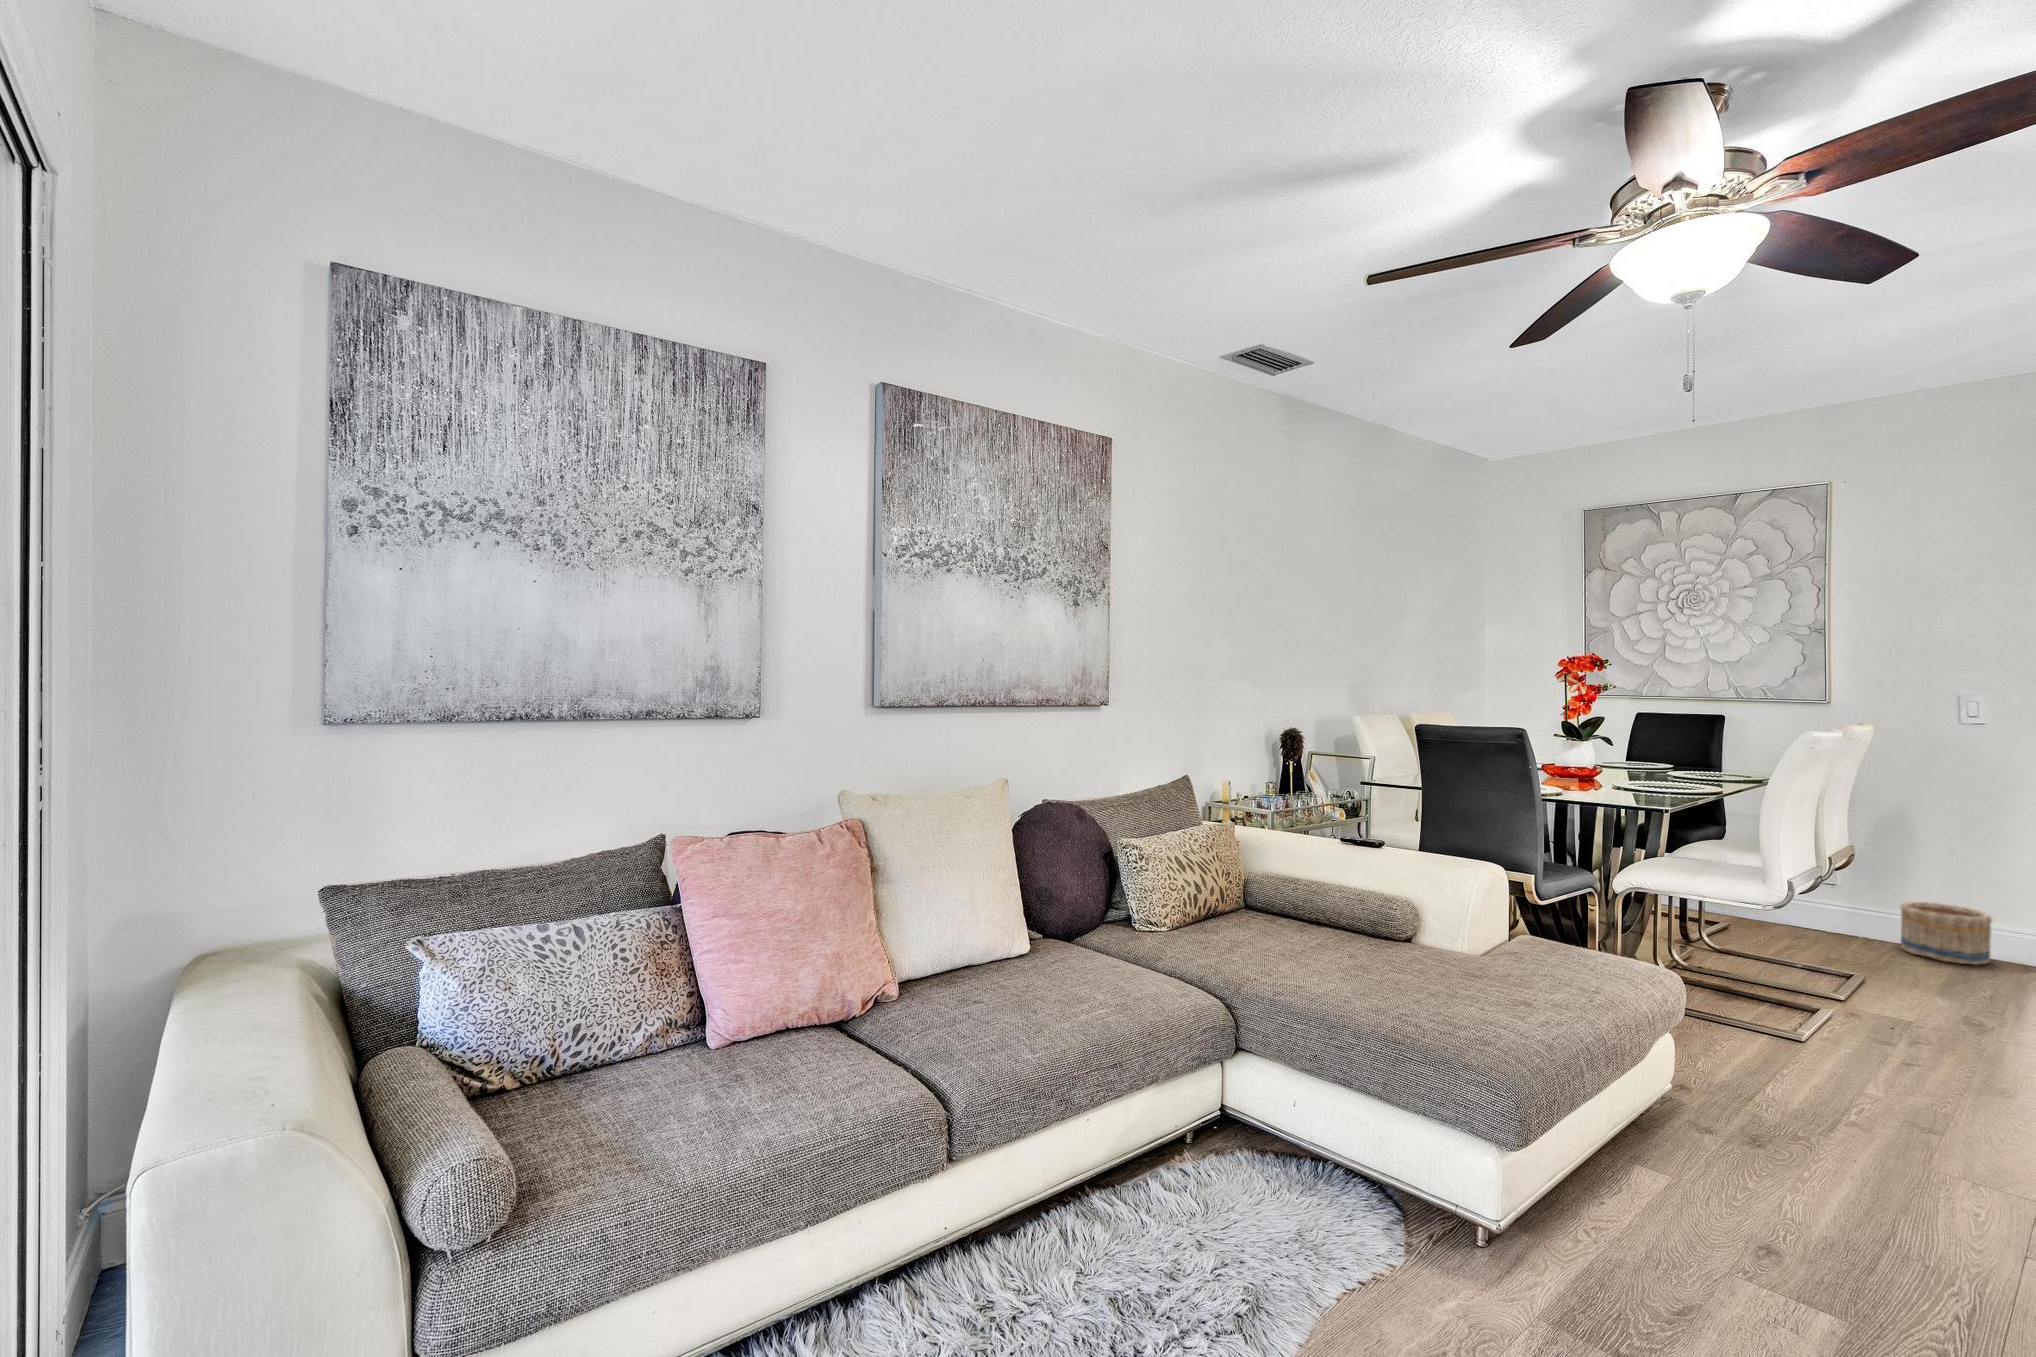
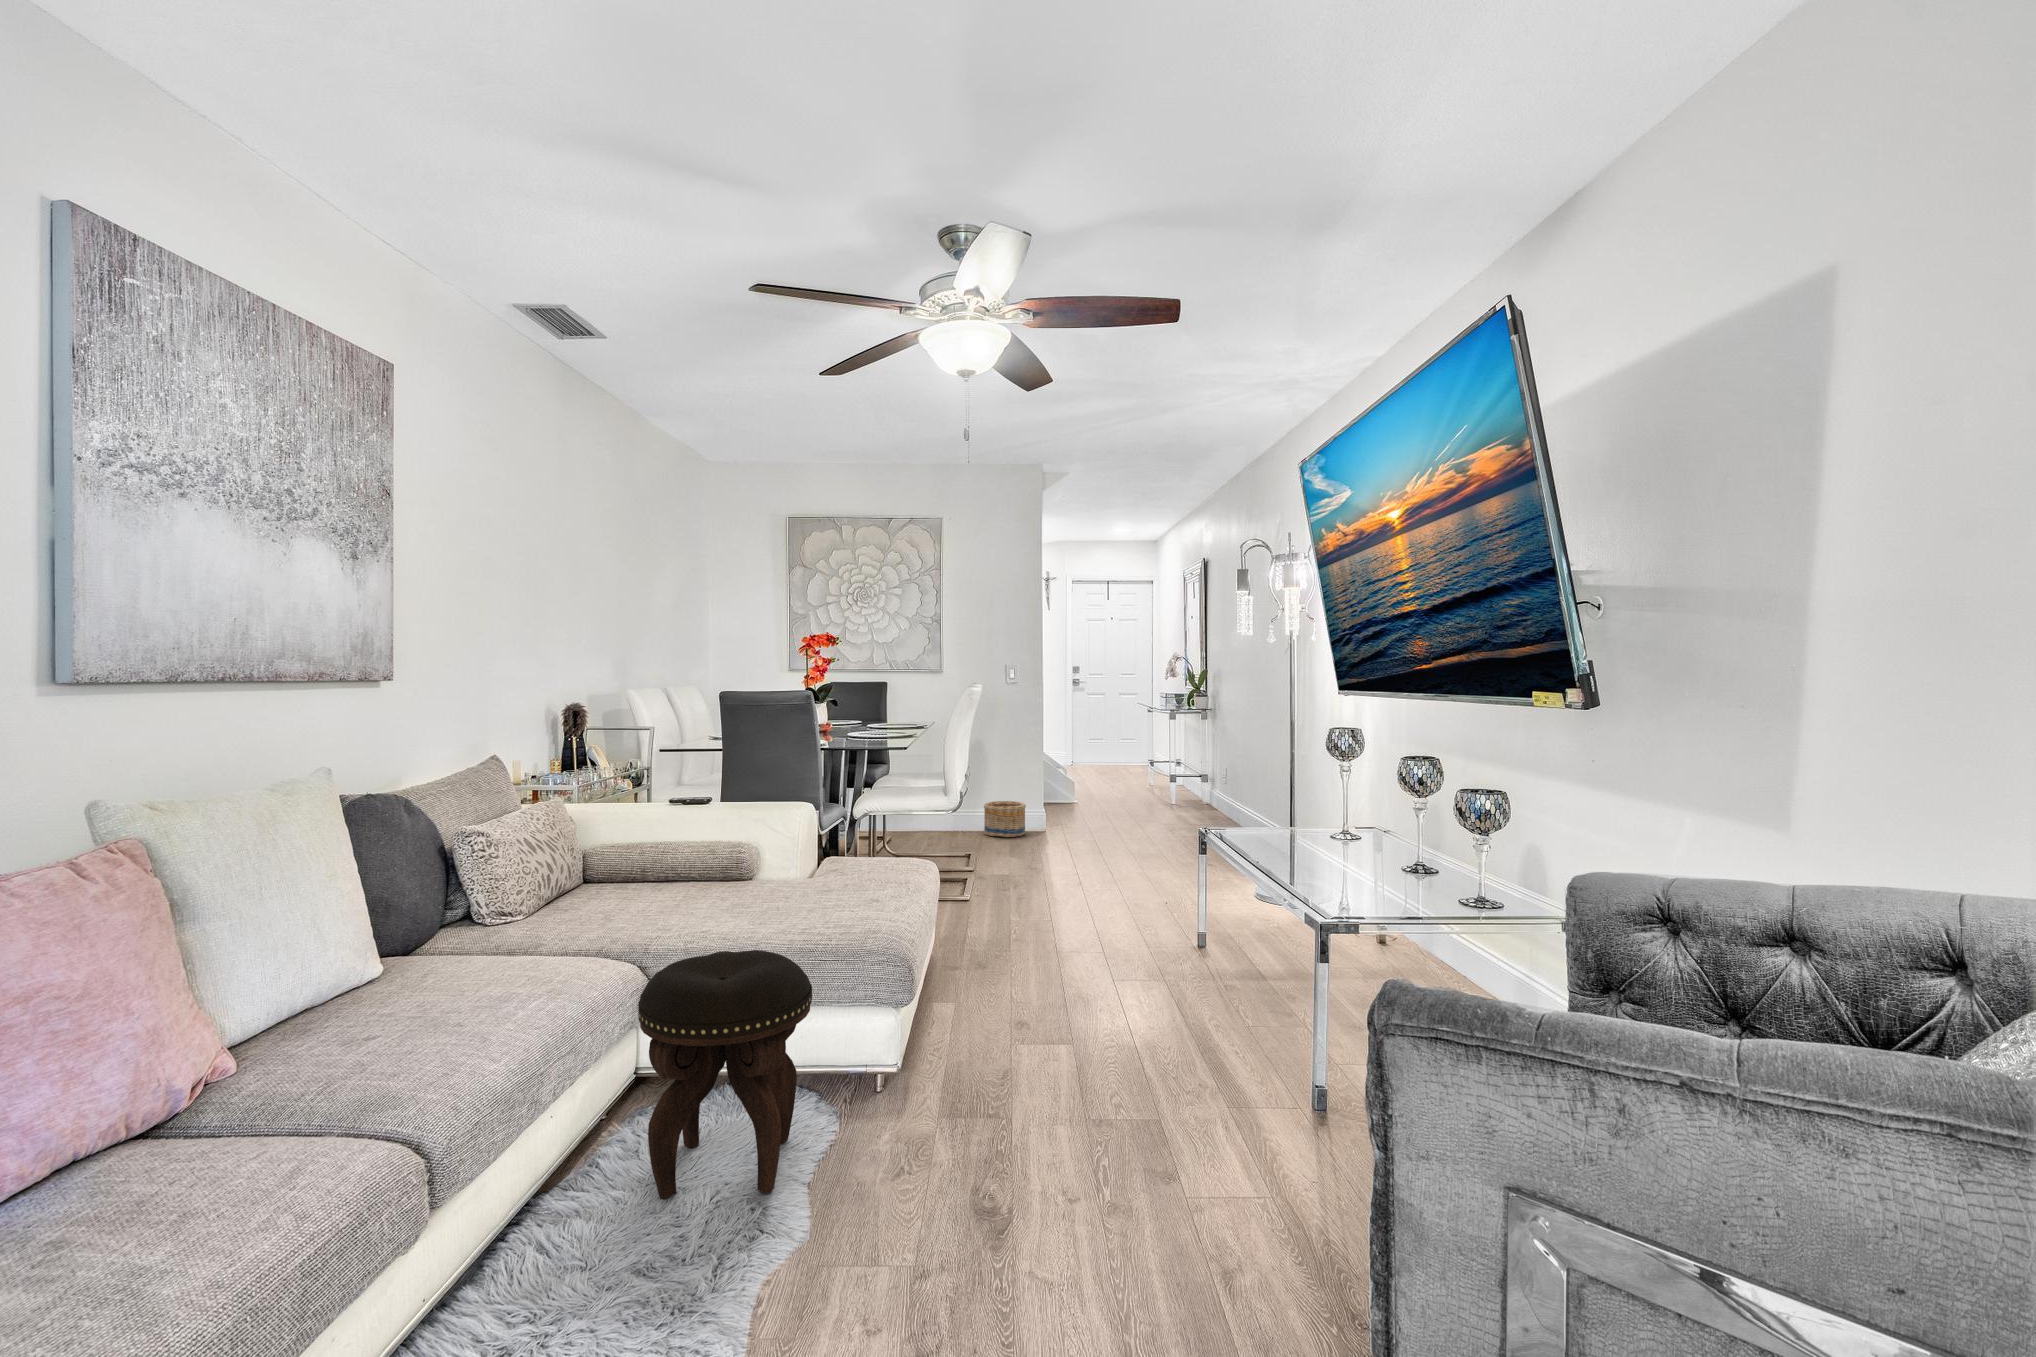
footstool: none [1170,1010,1355,1299] -> present [638,950,812,1199]

